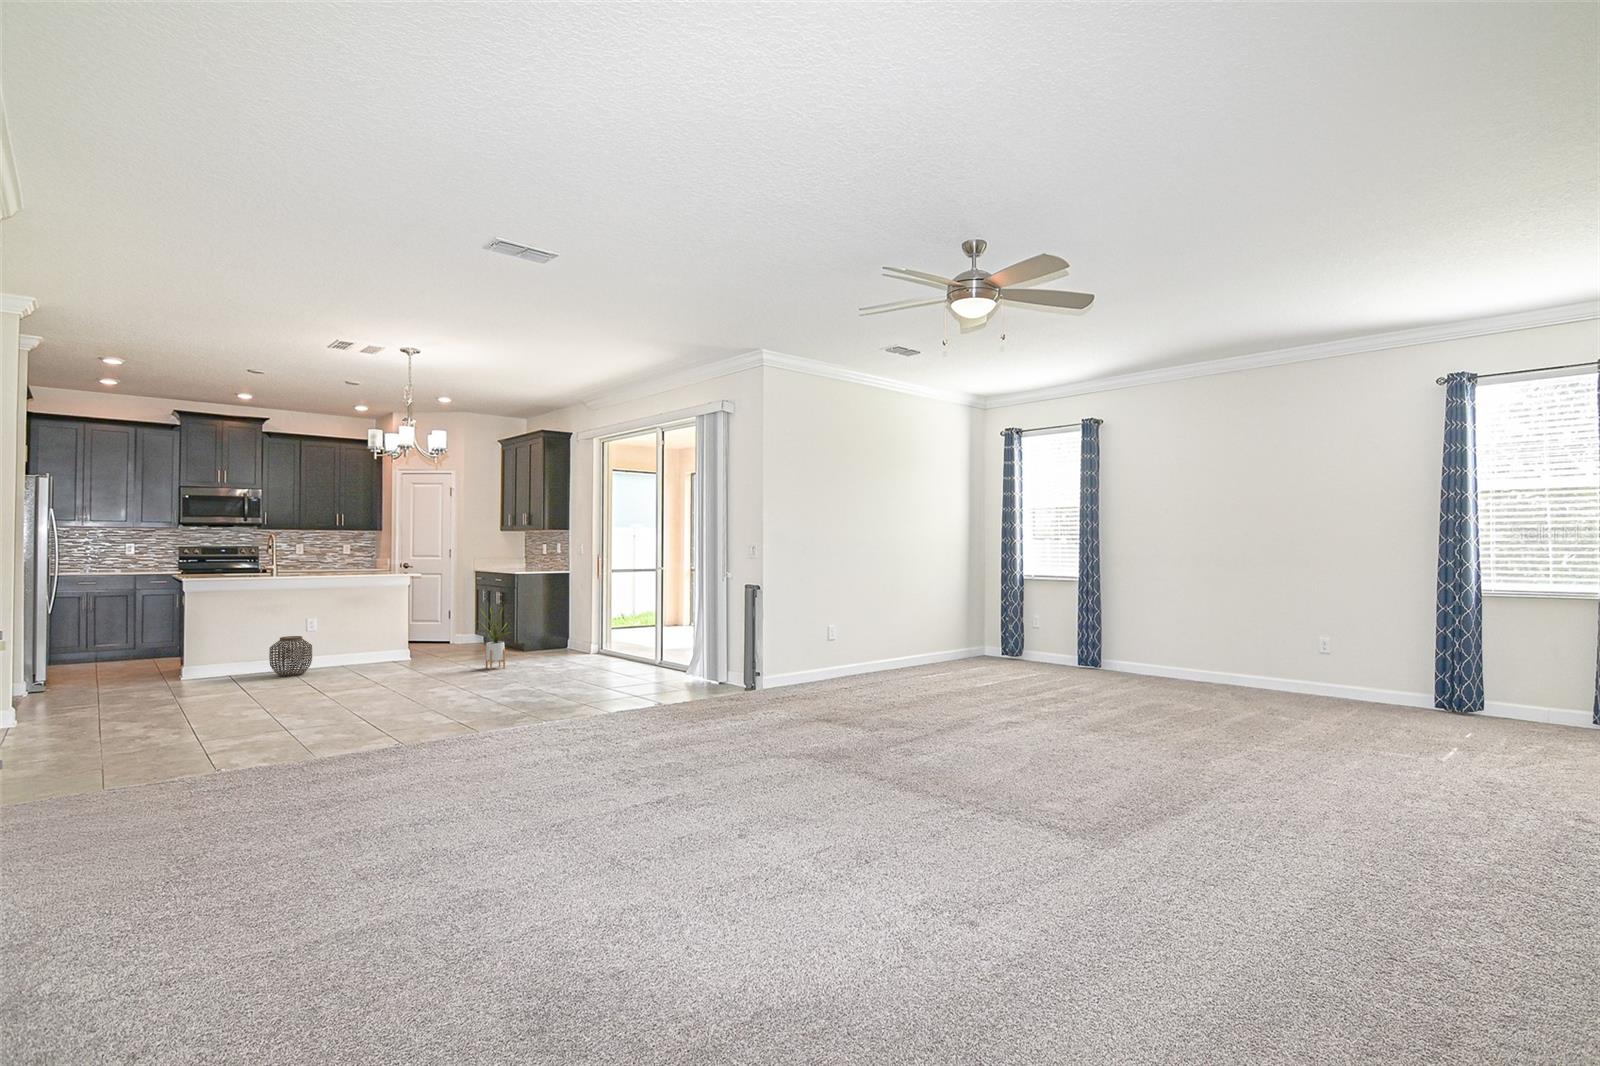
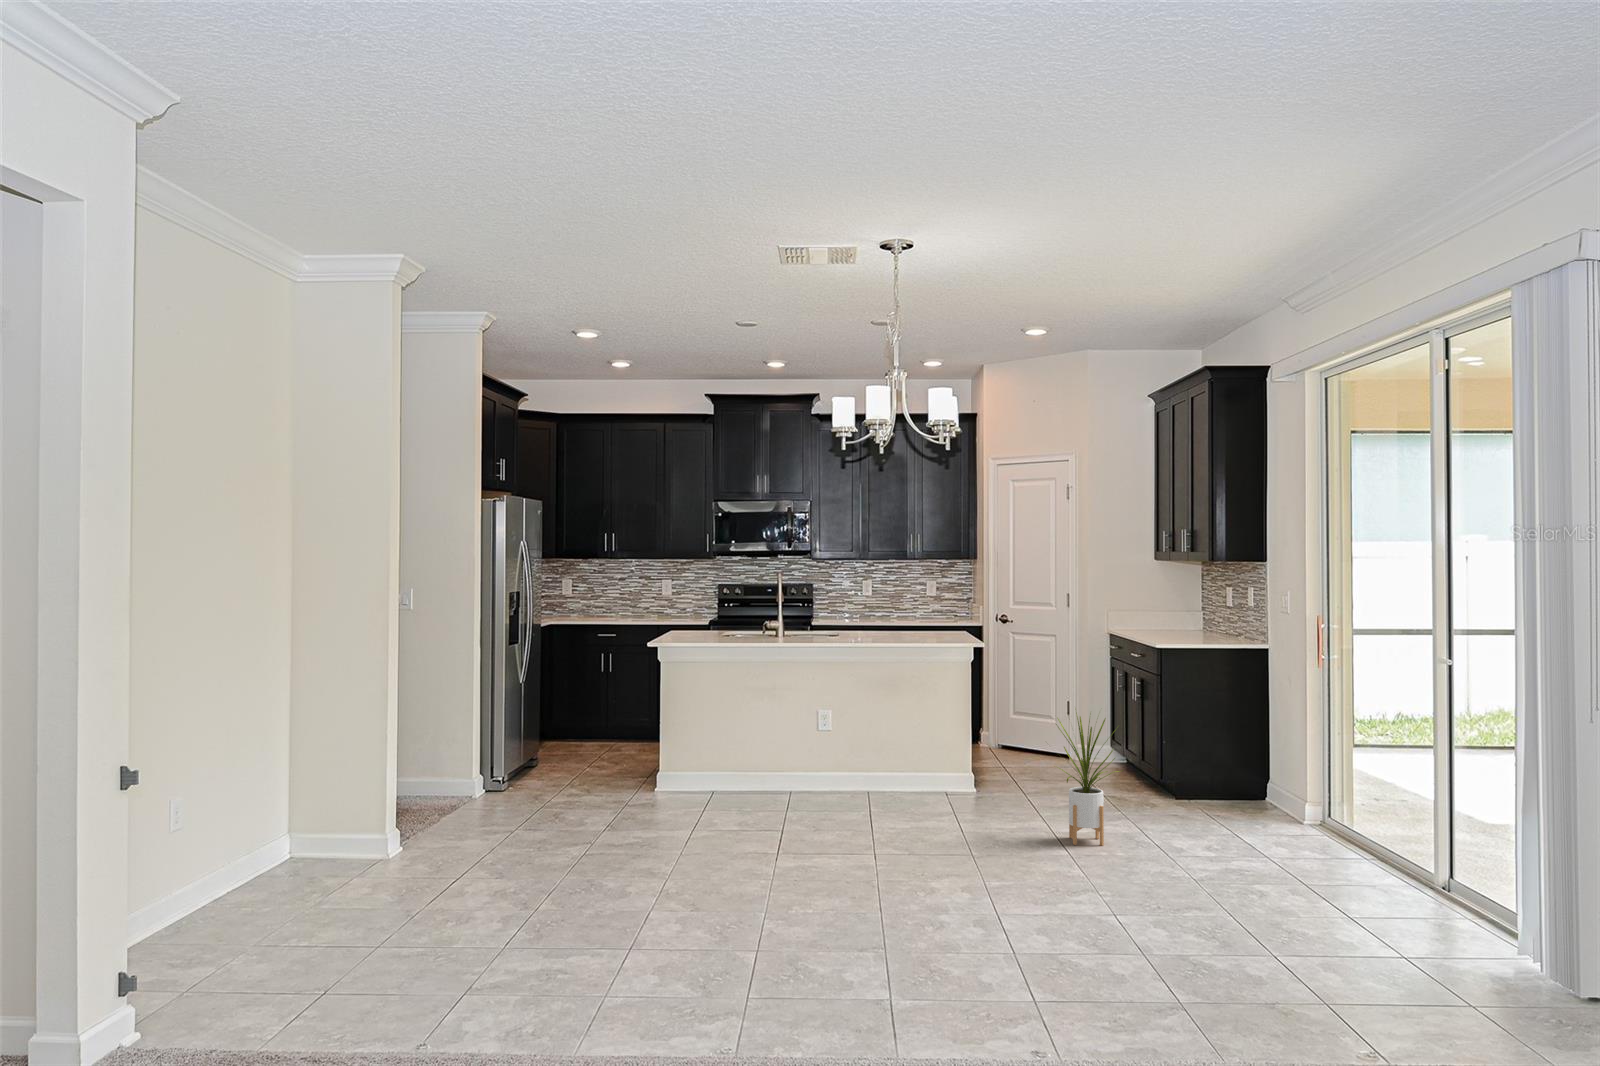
woven basket: present [269,636,312,677] -> none [750,735,808,802]

